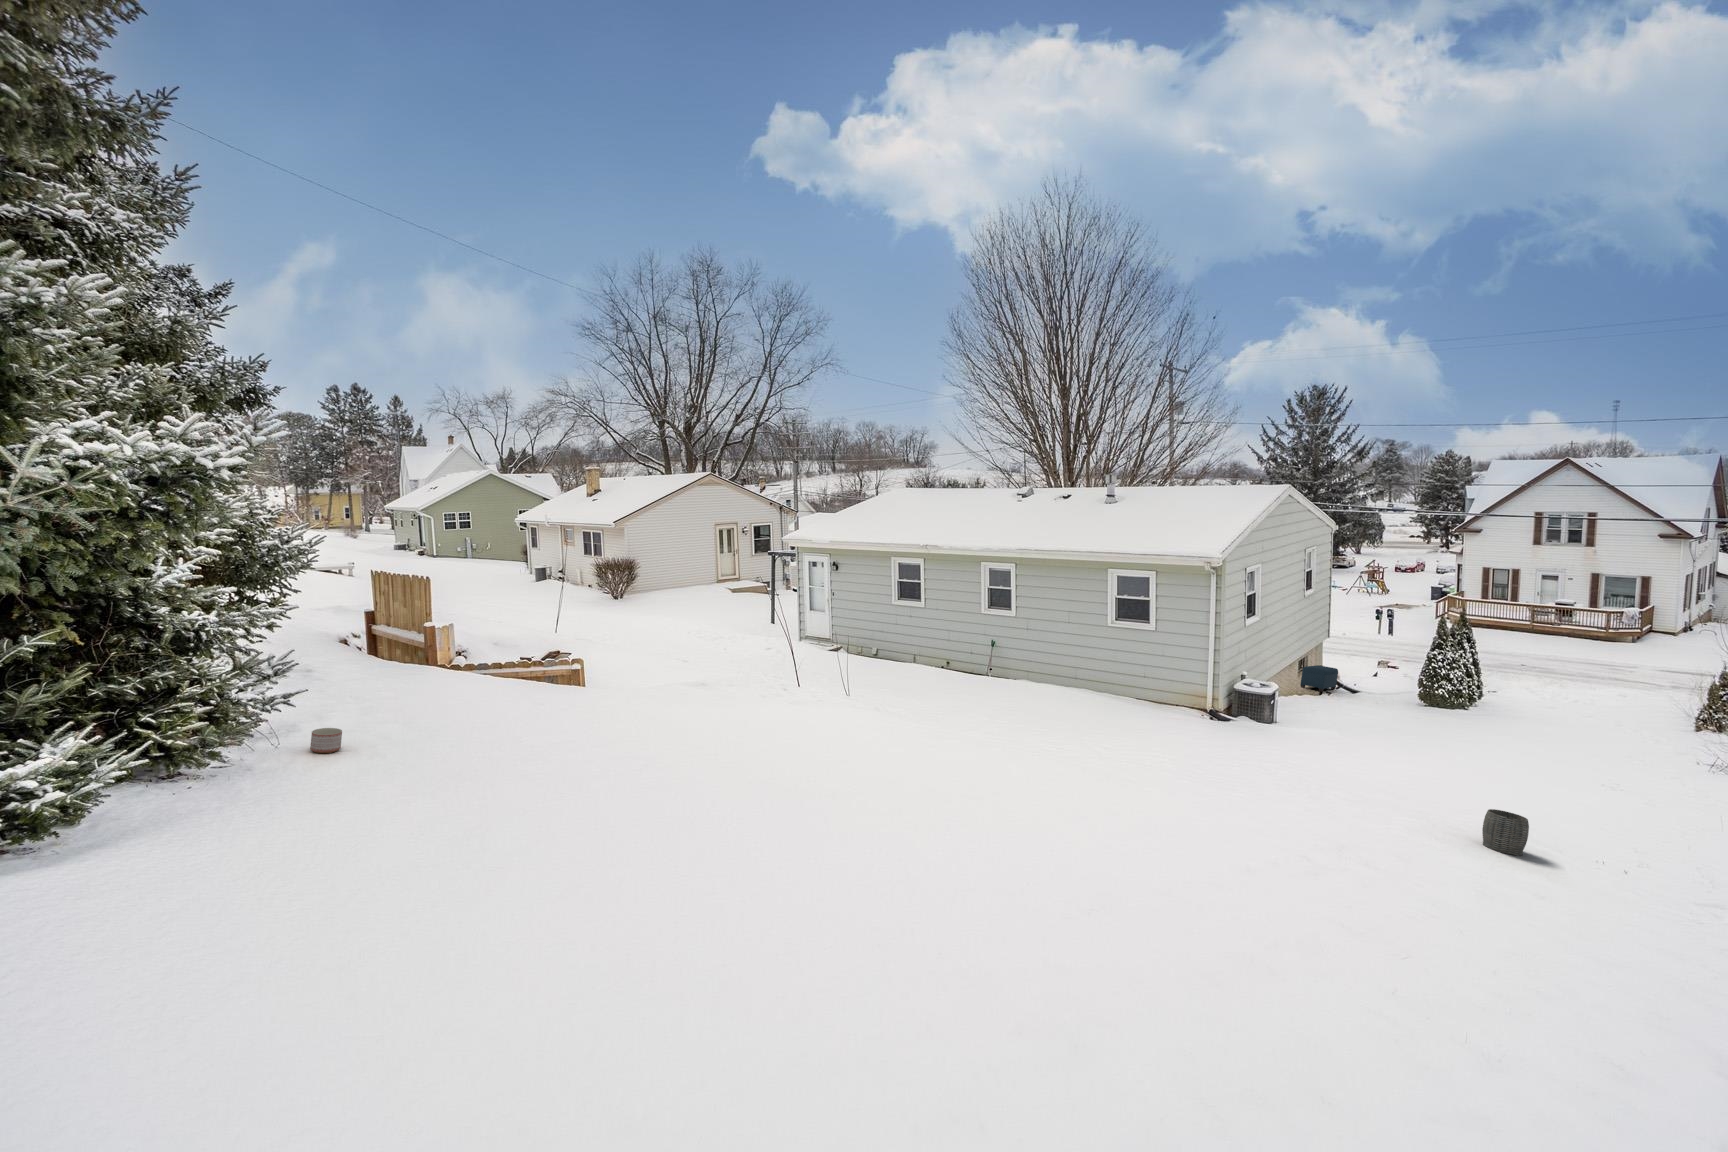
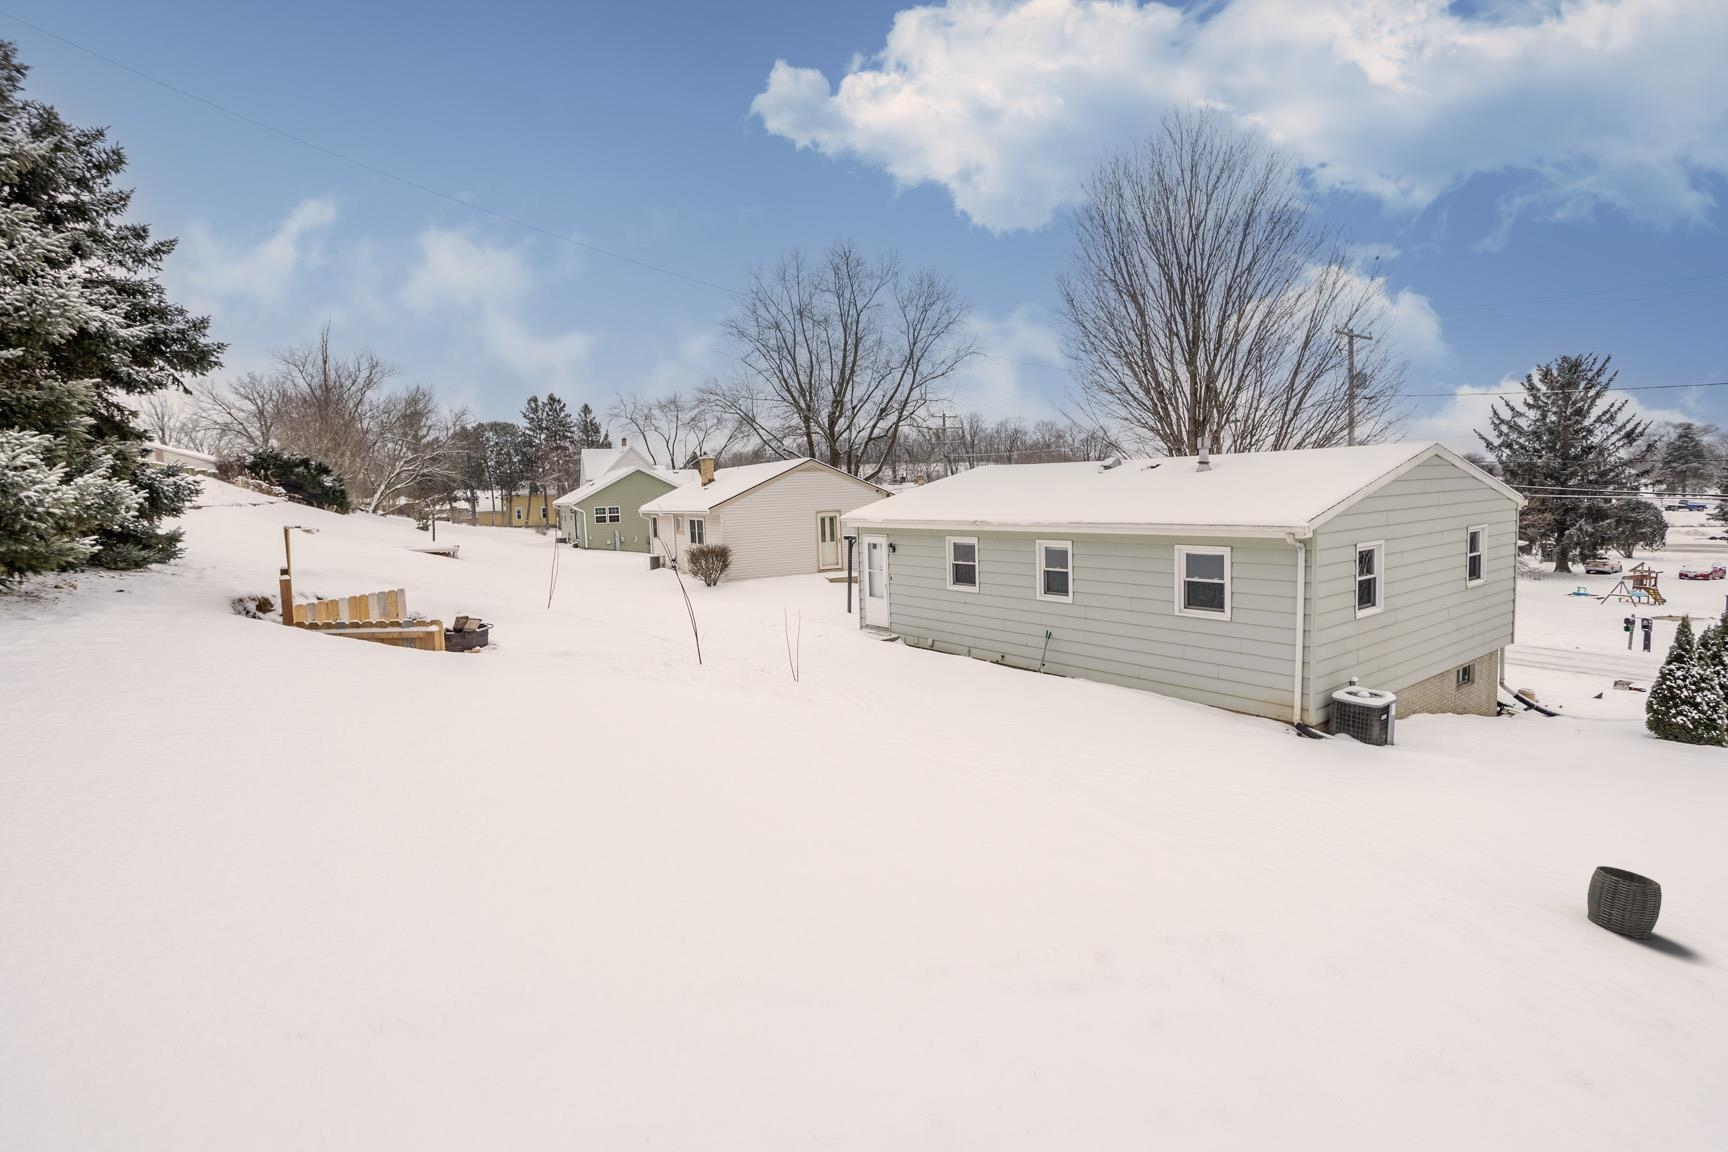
bench: present [1300,665,1338,692] -> none [1469,681,1526,714]
planter: present [310,728,342,753] -> none [133,661,169,686]

